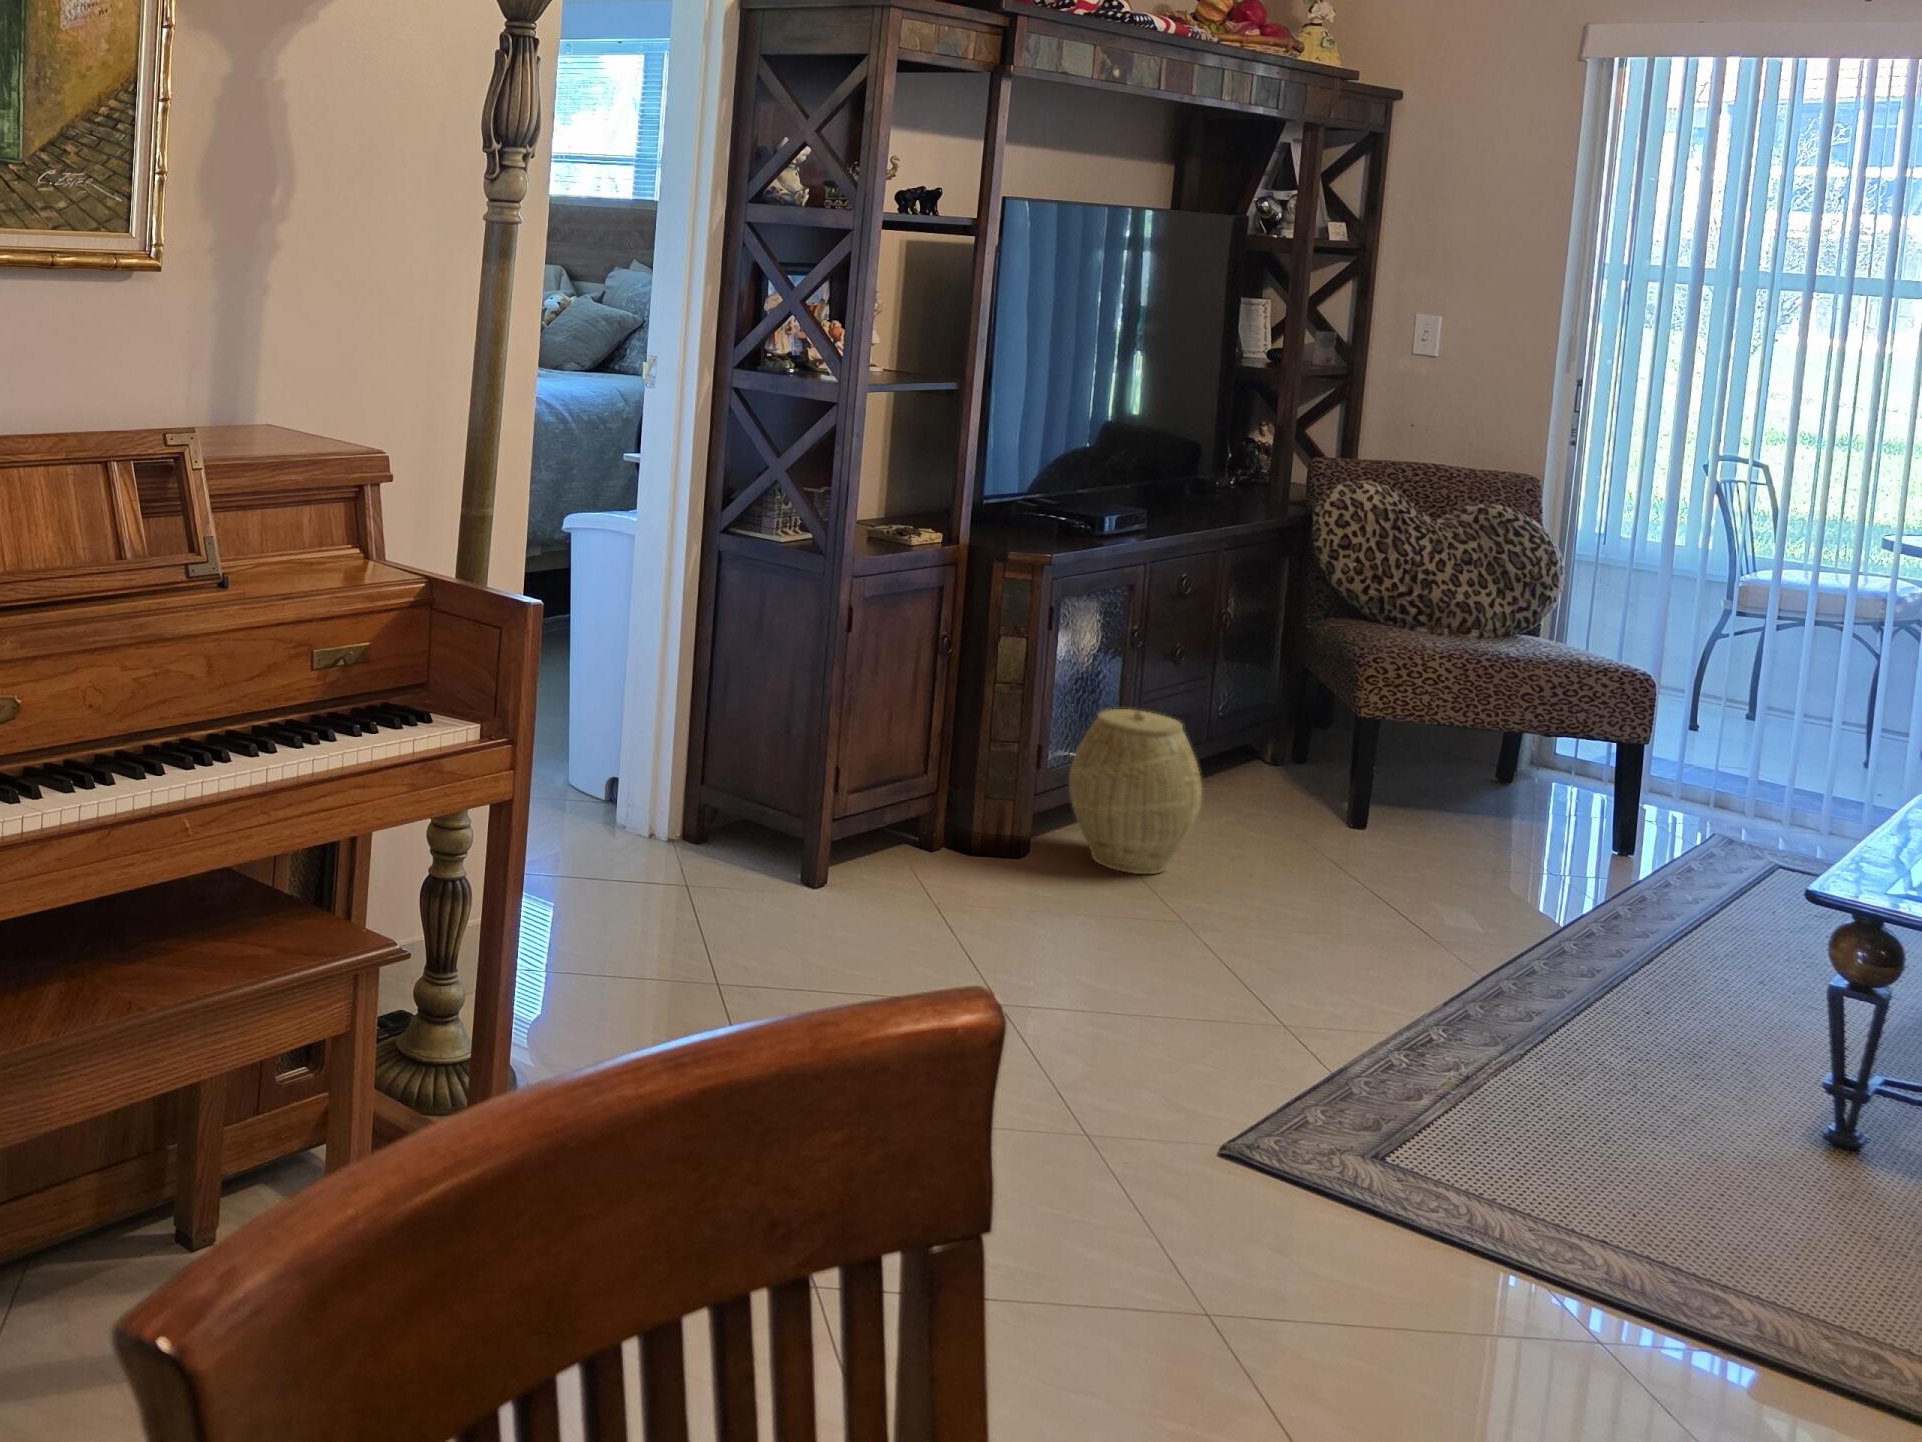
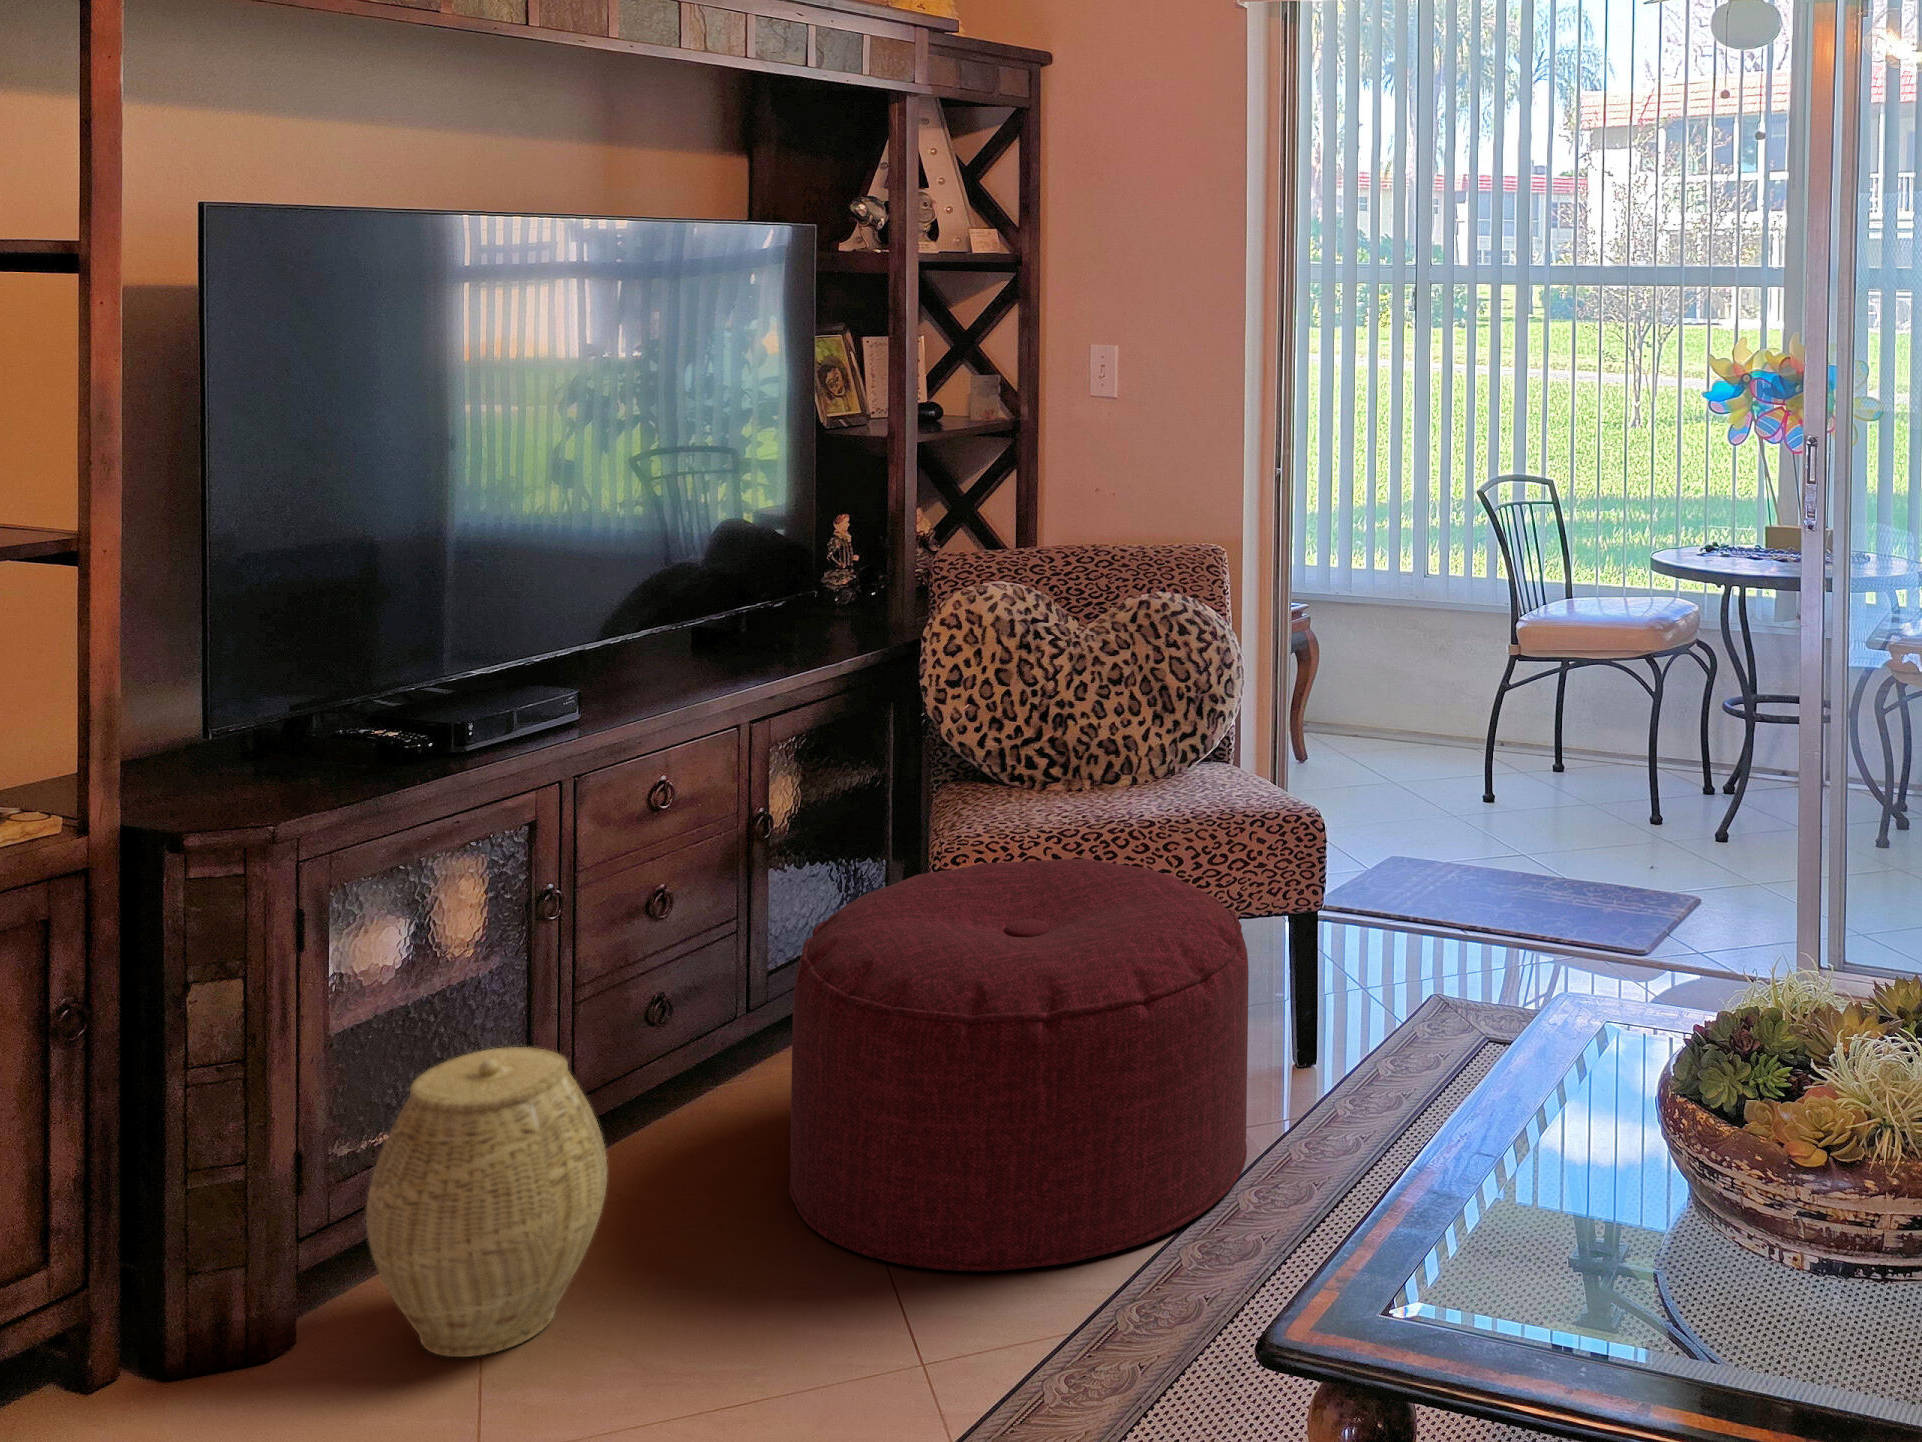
ottoman: none [1267,666,1616,913] -> present [789,859,1249,1271]

